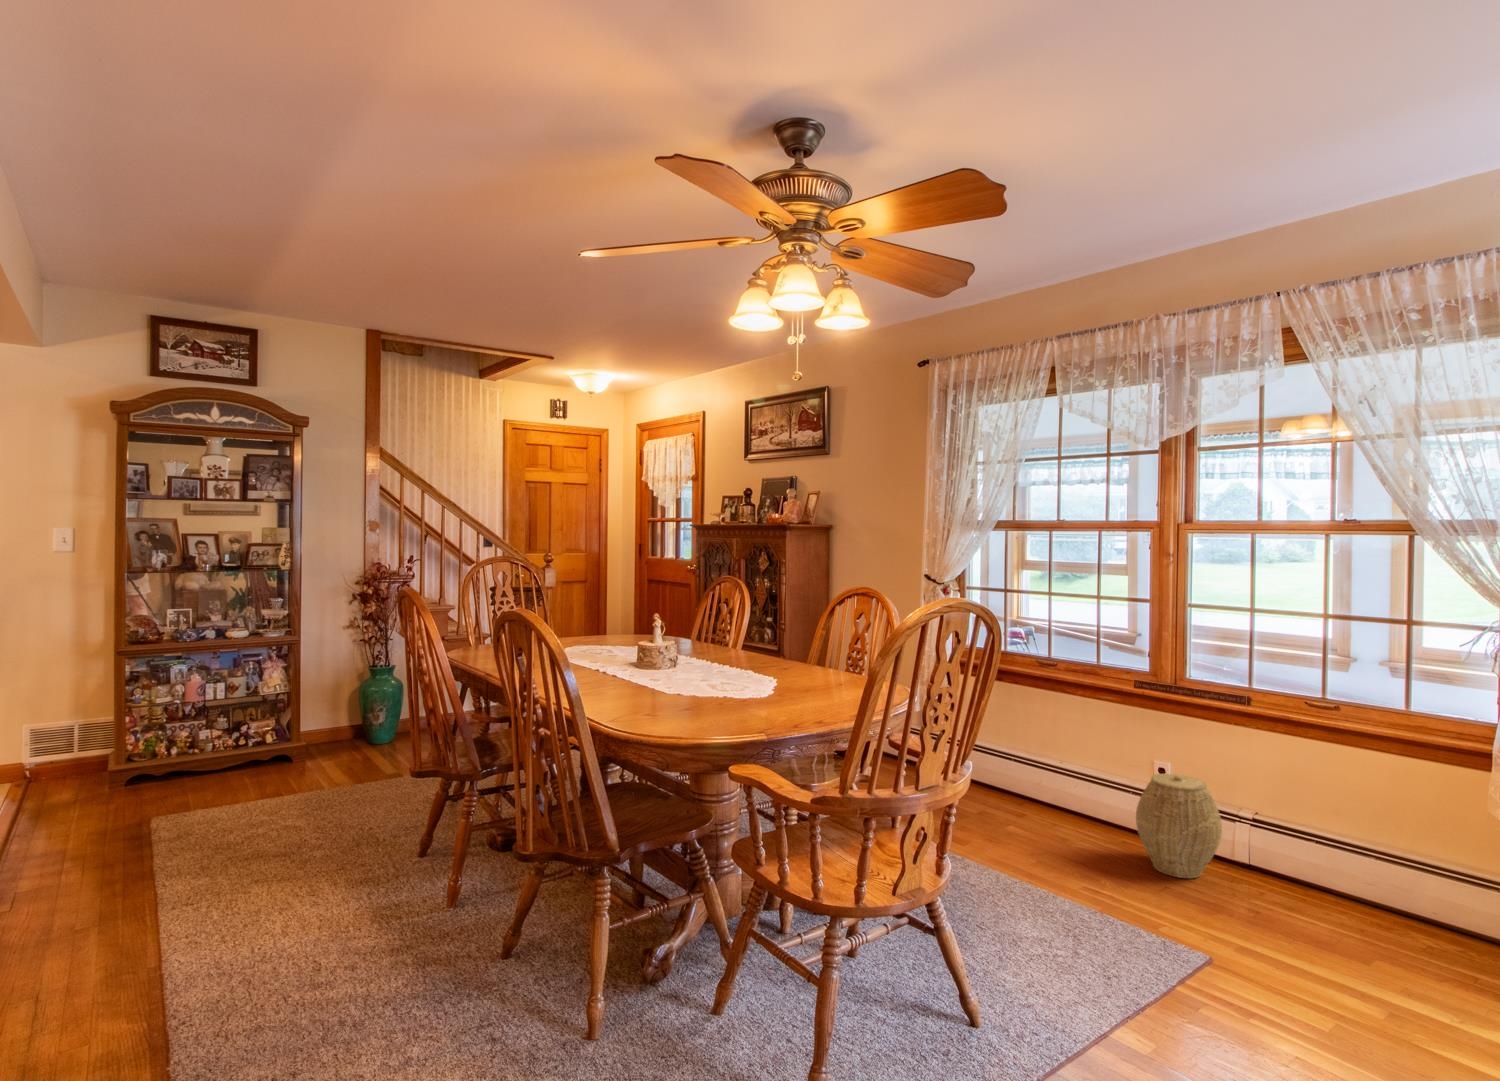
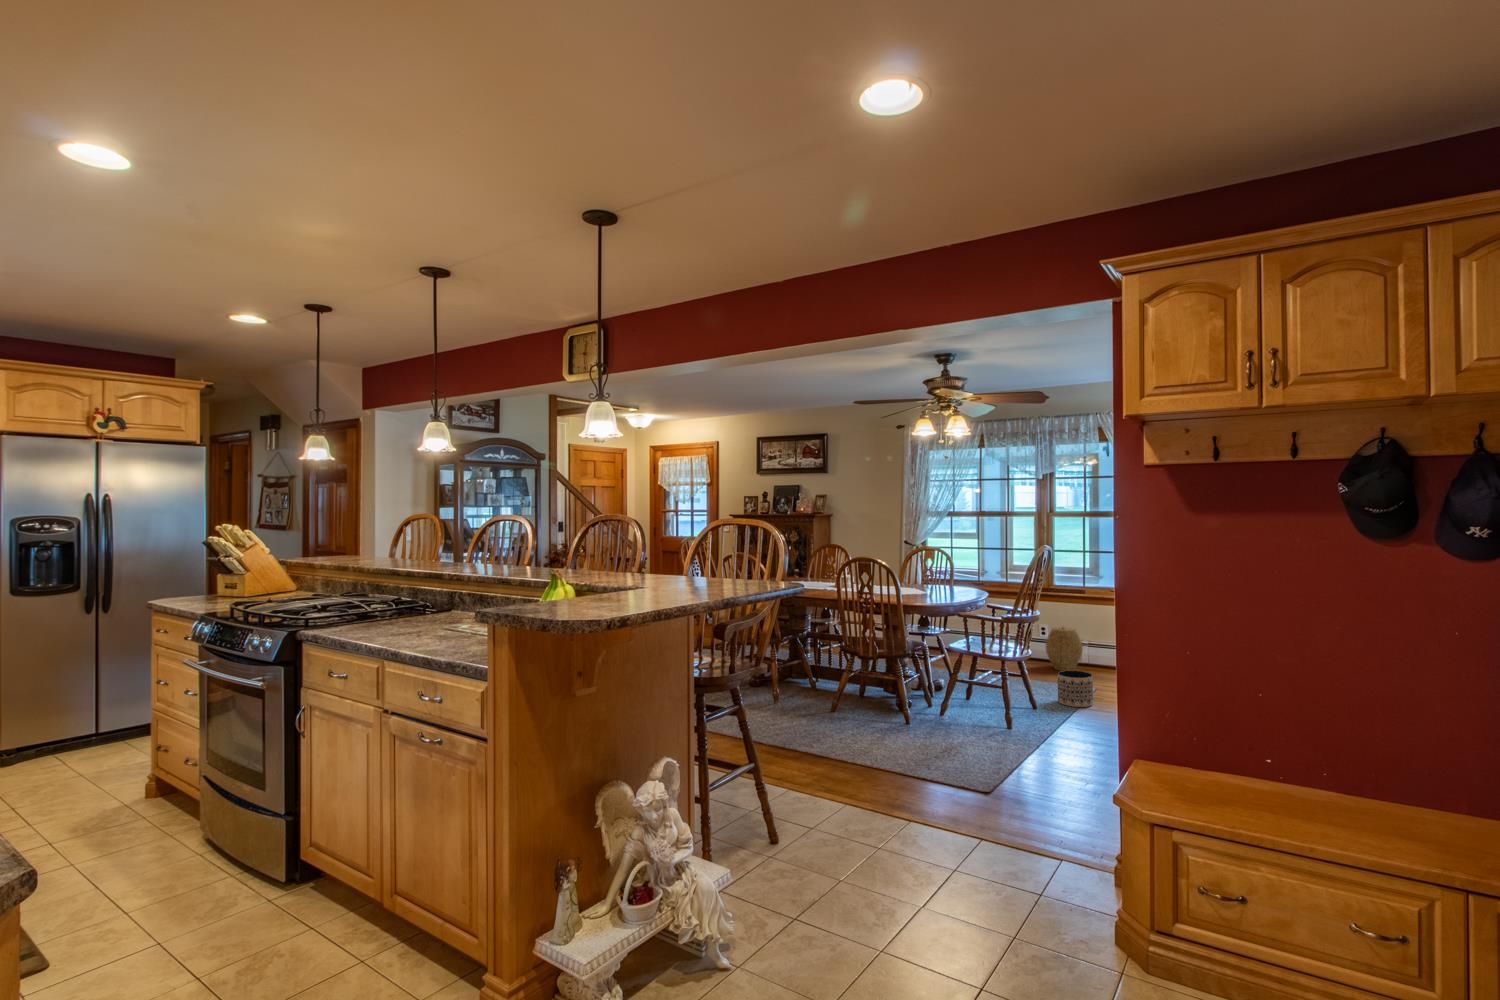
planter: none [1021,896,1110,1008] -> present [1058,670,1093,707]

